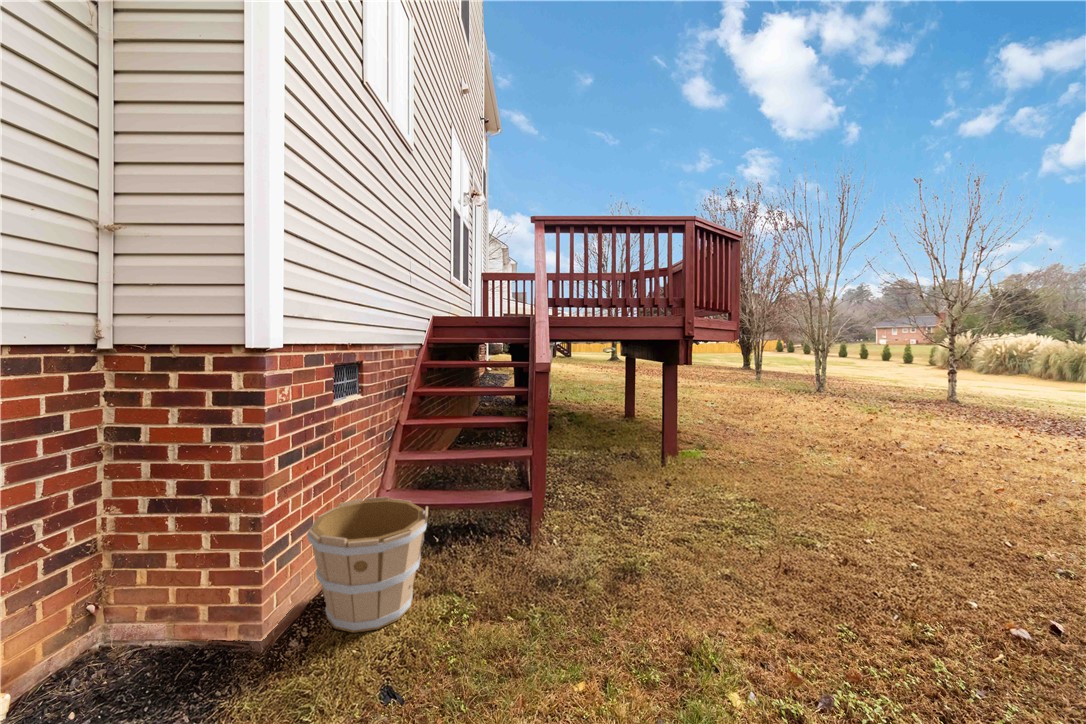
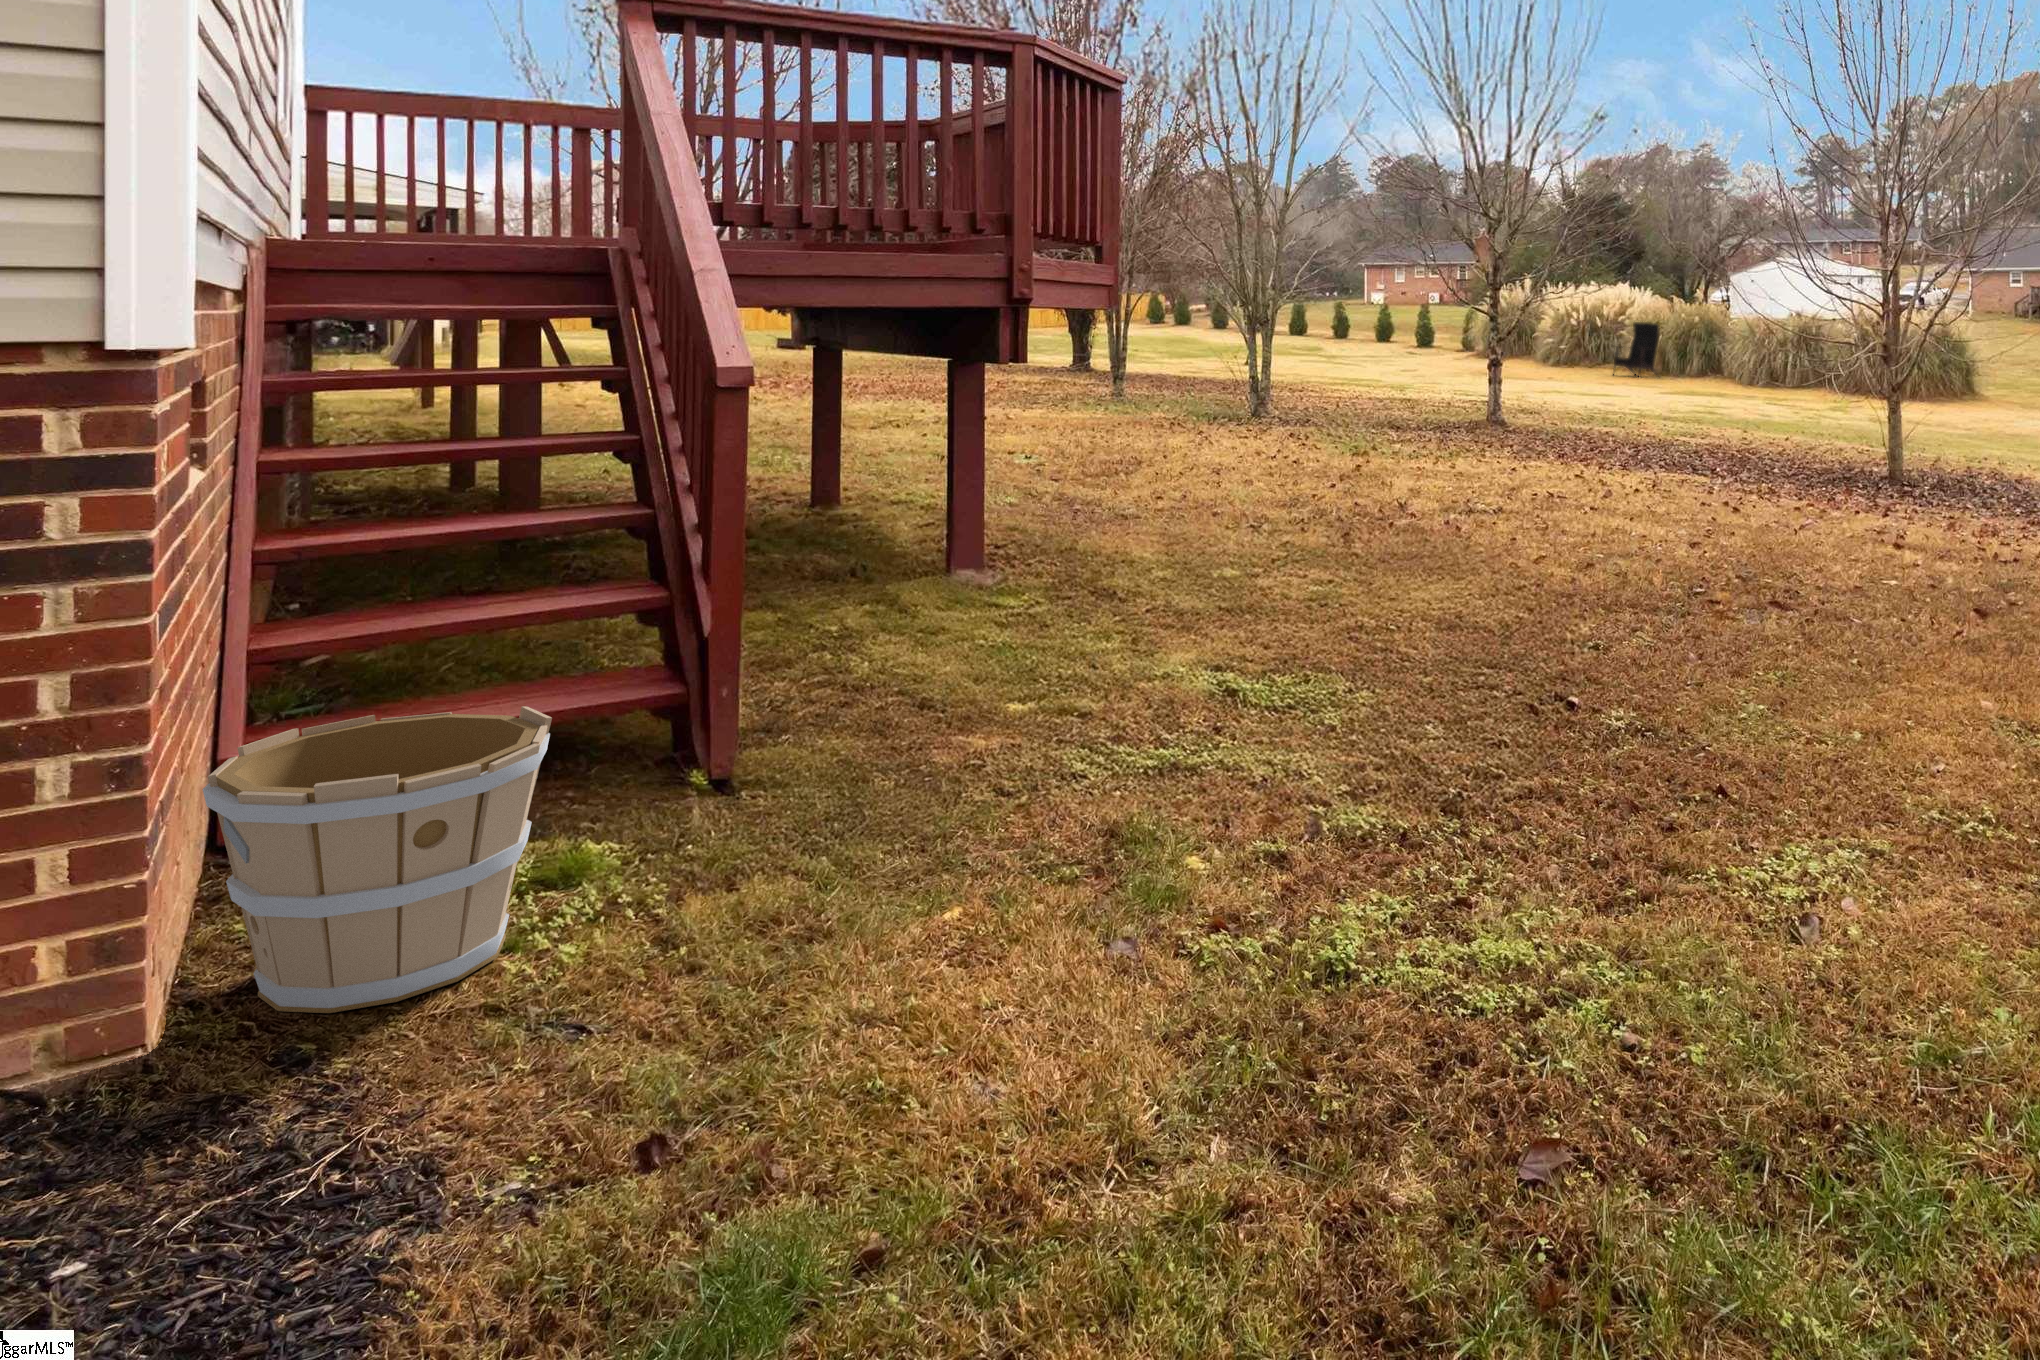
lounge chair: none [1025,354,1063,382] -> present [1614,322,1660,374]

